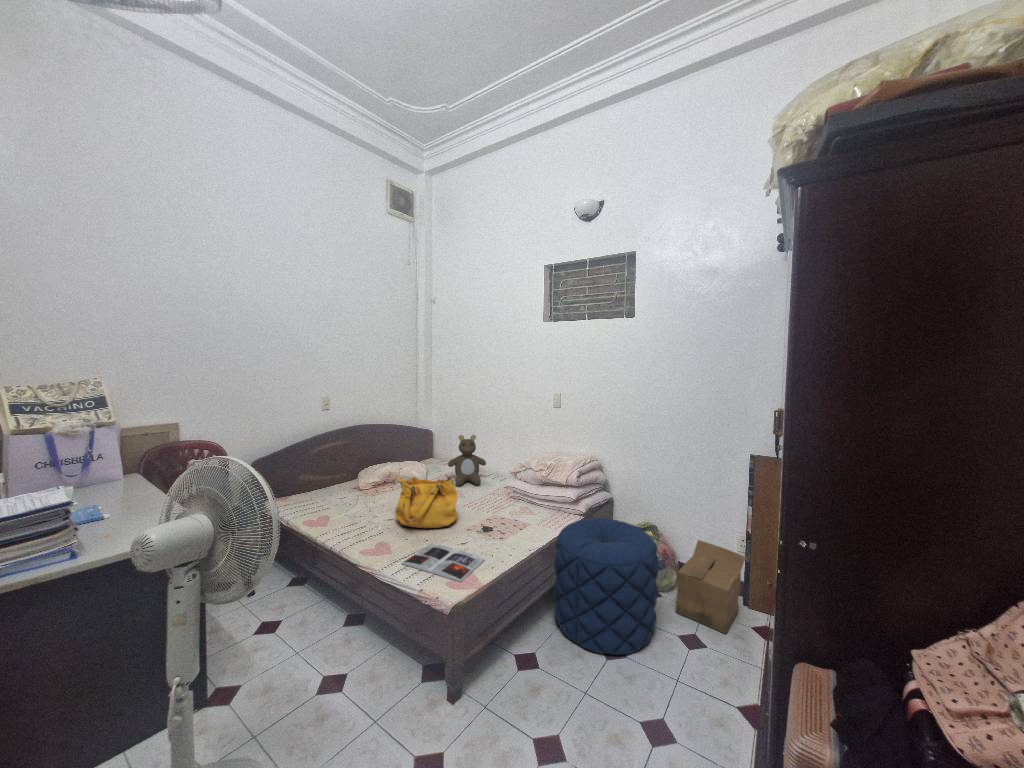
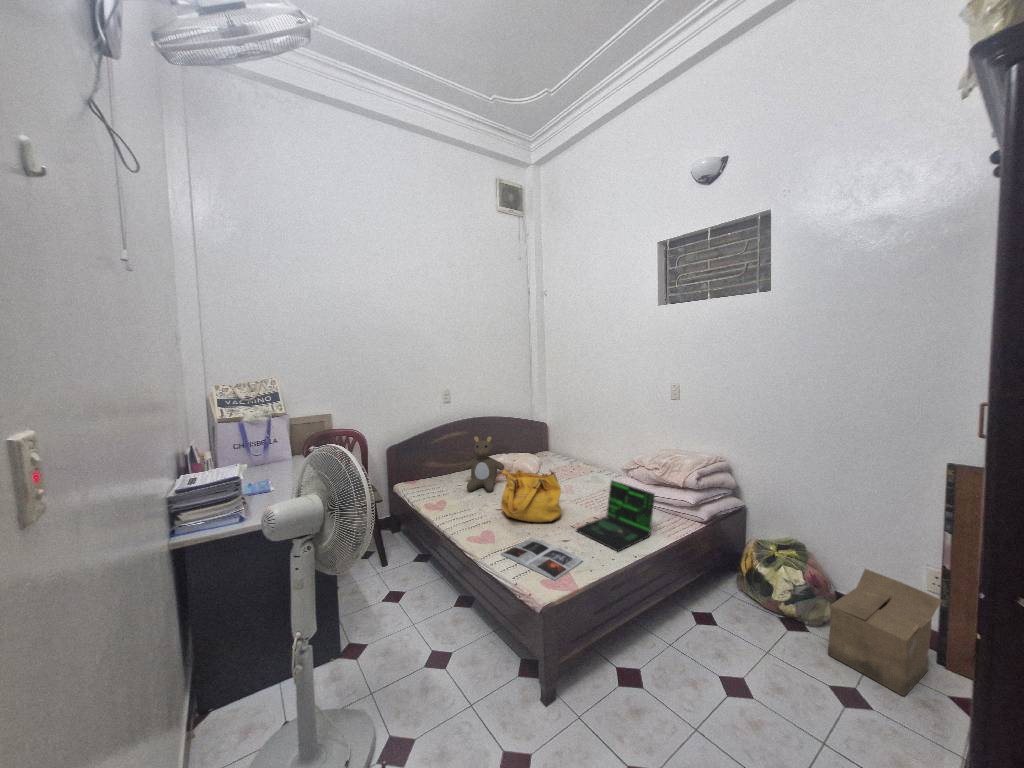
teddy bear: present [448,435,486,486] -> present [464,436,504,492]
laptop: none [473,482,555,548] -> present [576,480,662,551]
pouf: present [554,518,659,655] -> none [665,528,798,692]

